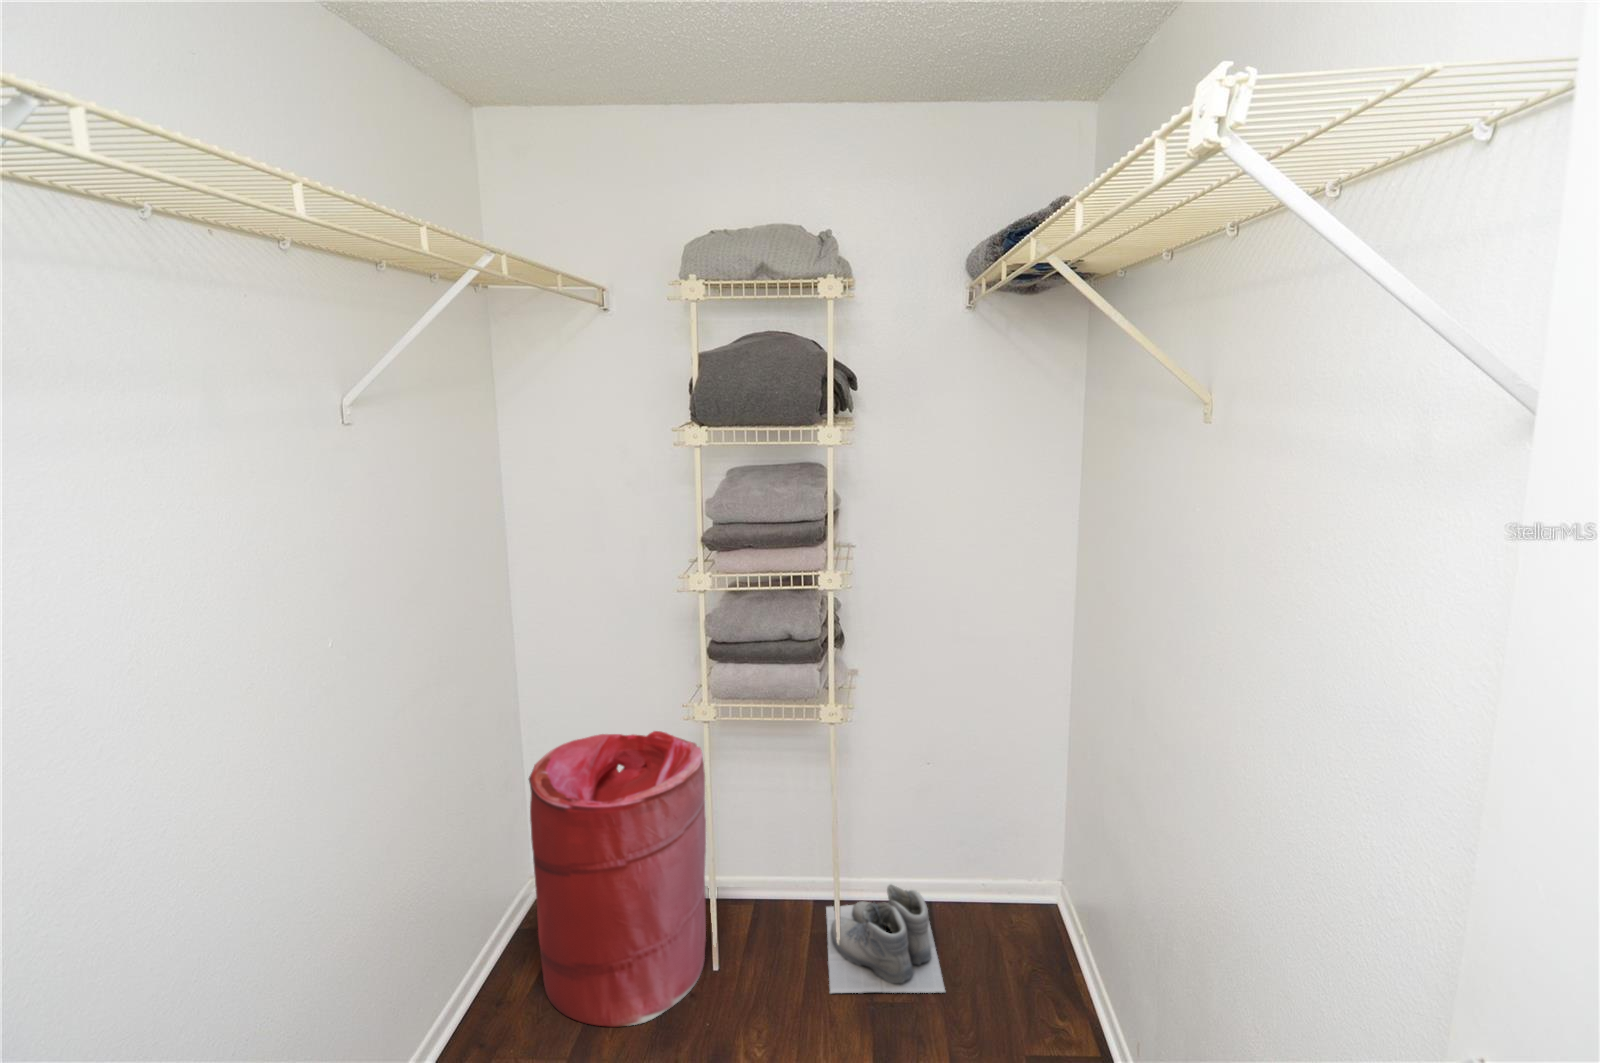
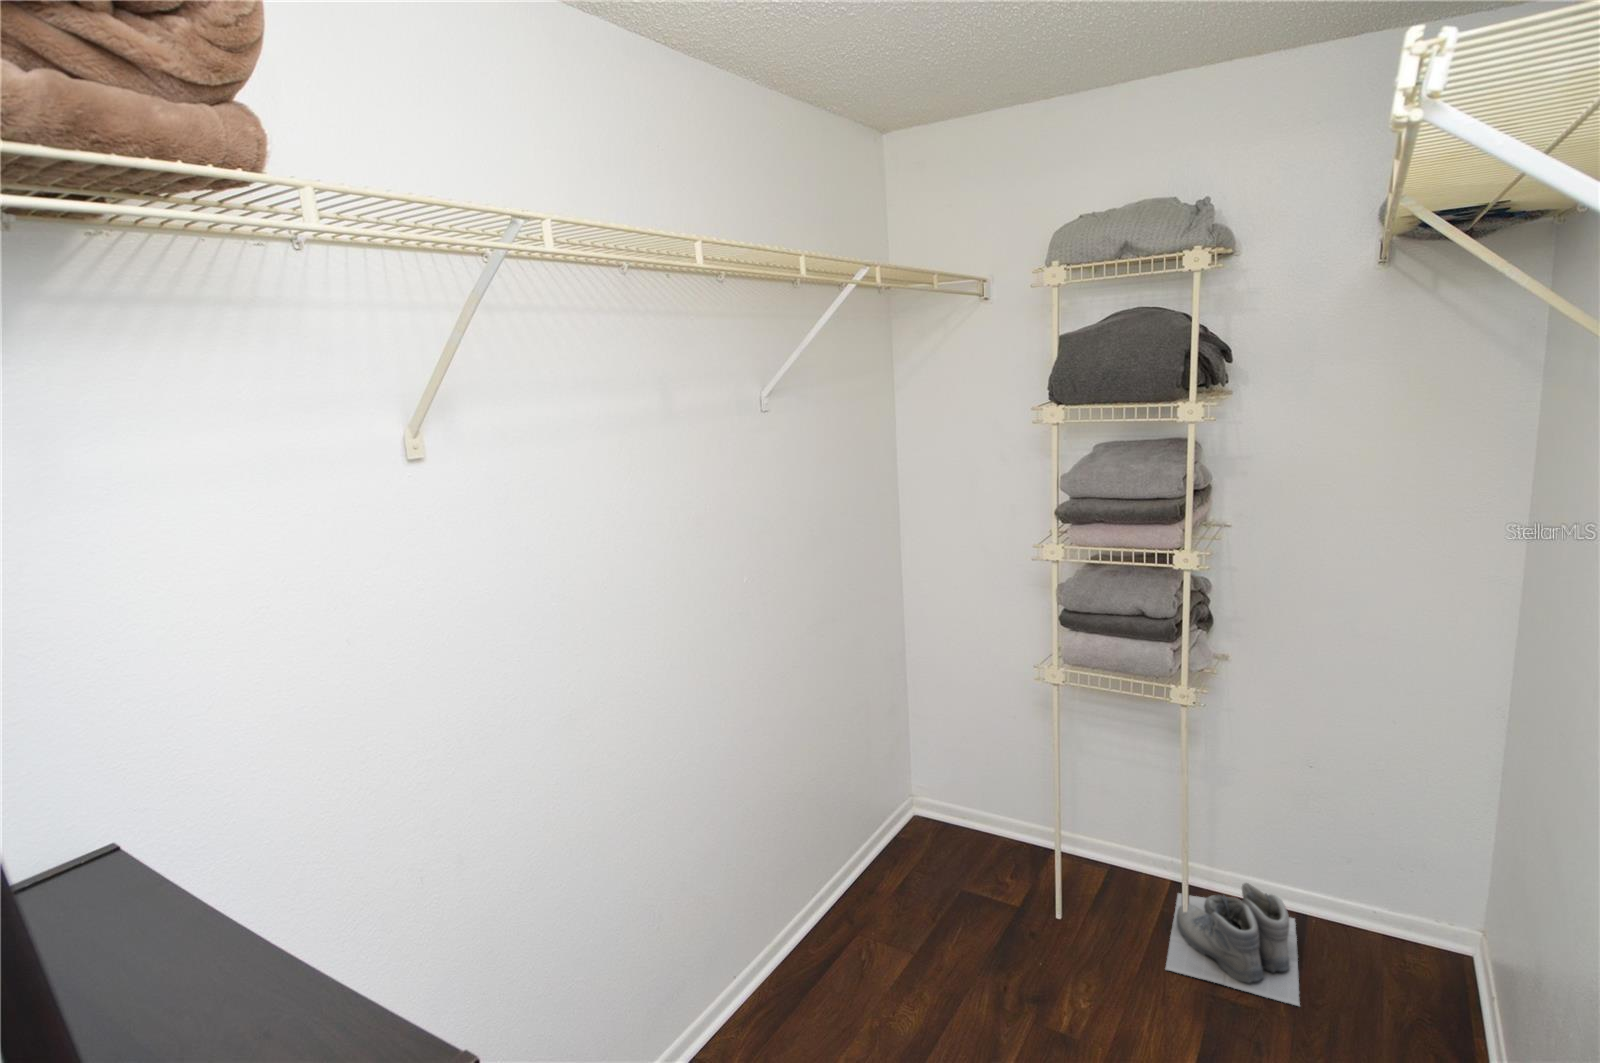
laundry hamper: present [529,731,706,1027] -> none [895,685,1051,941]

